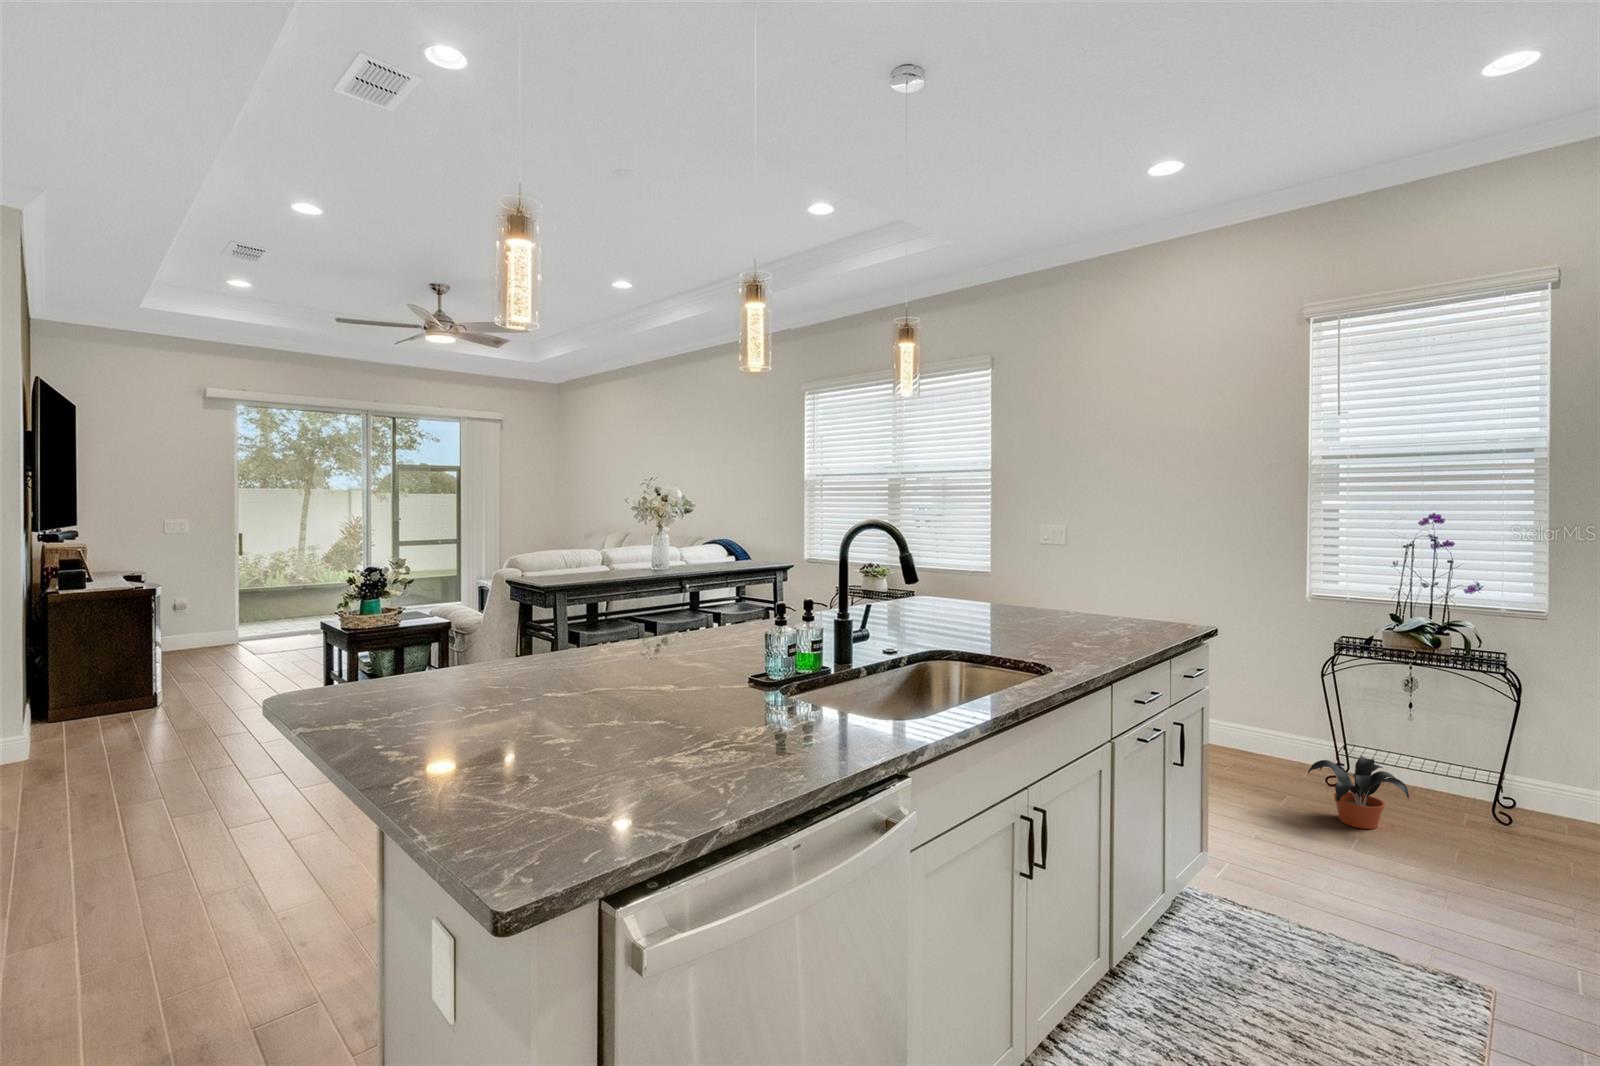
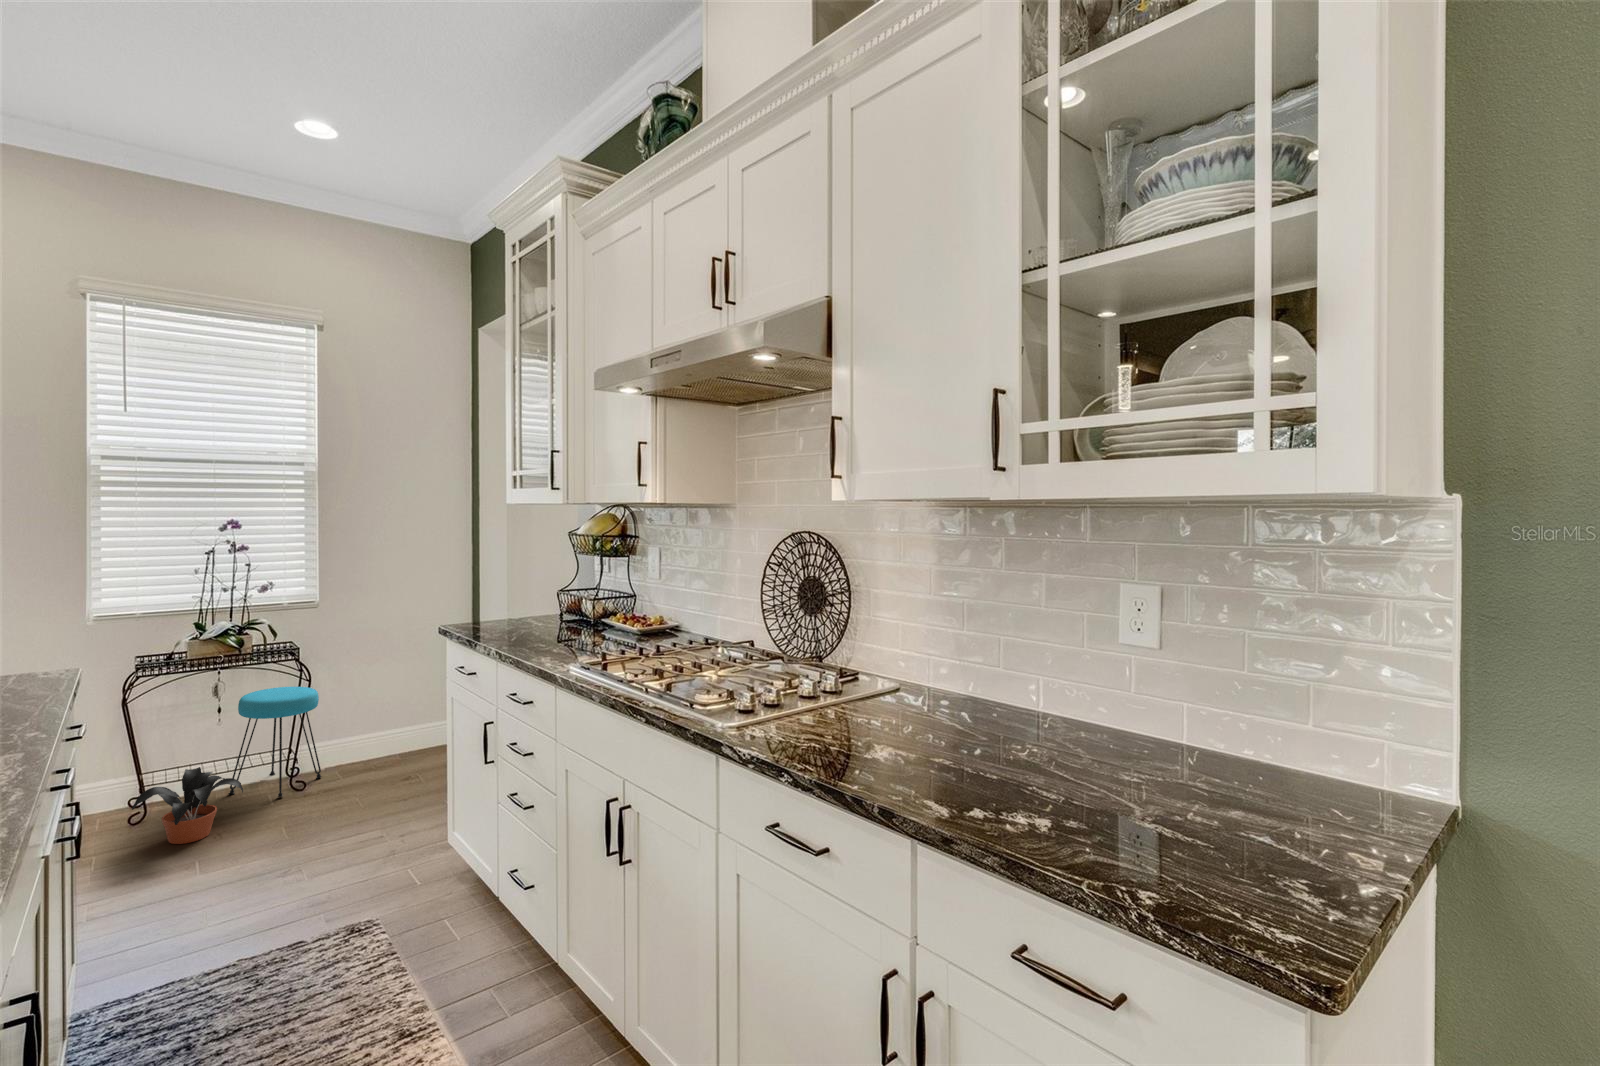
stool: none [1416,702,1531,829] -> present [229,687,322,797]

